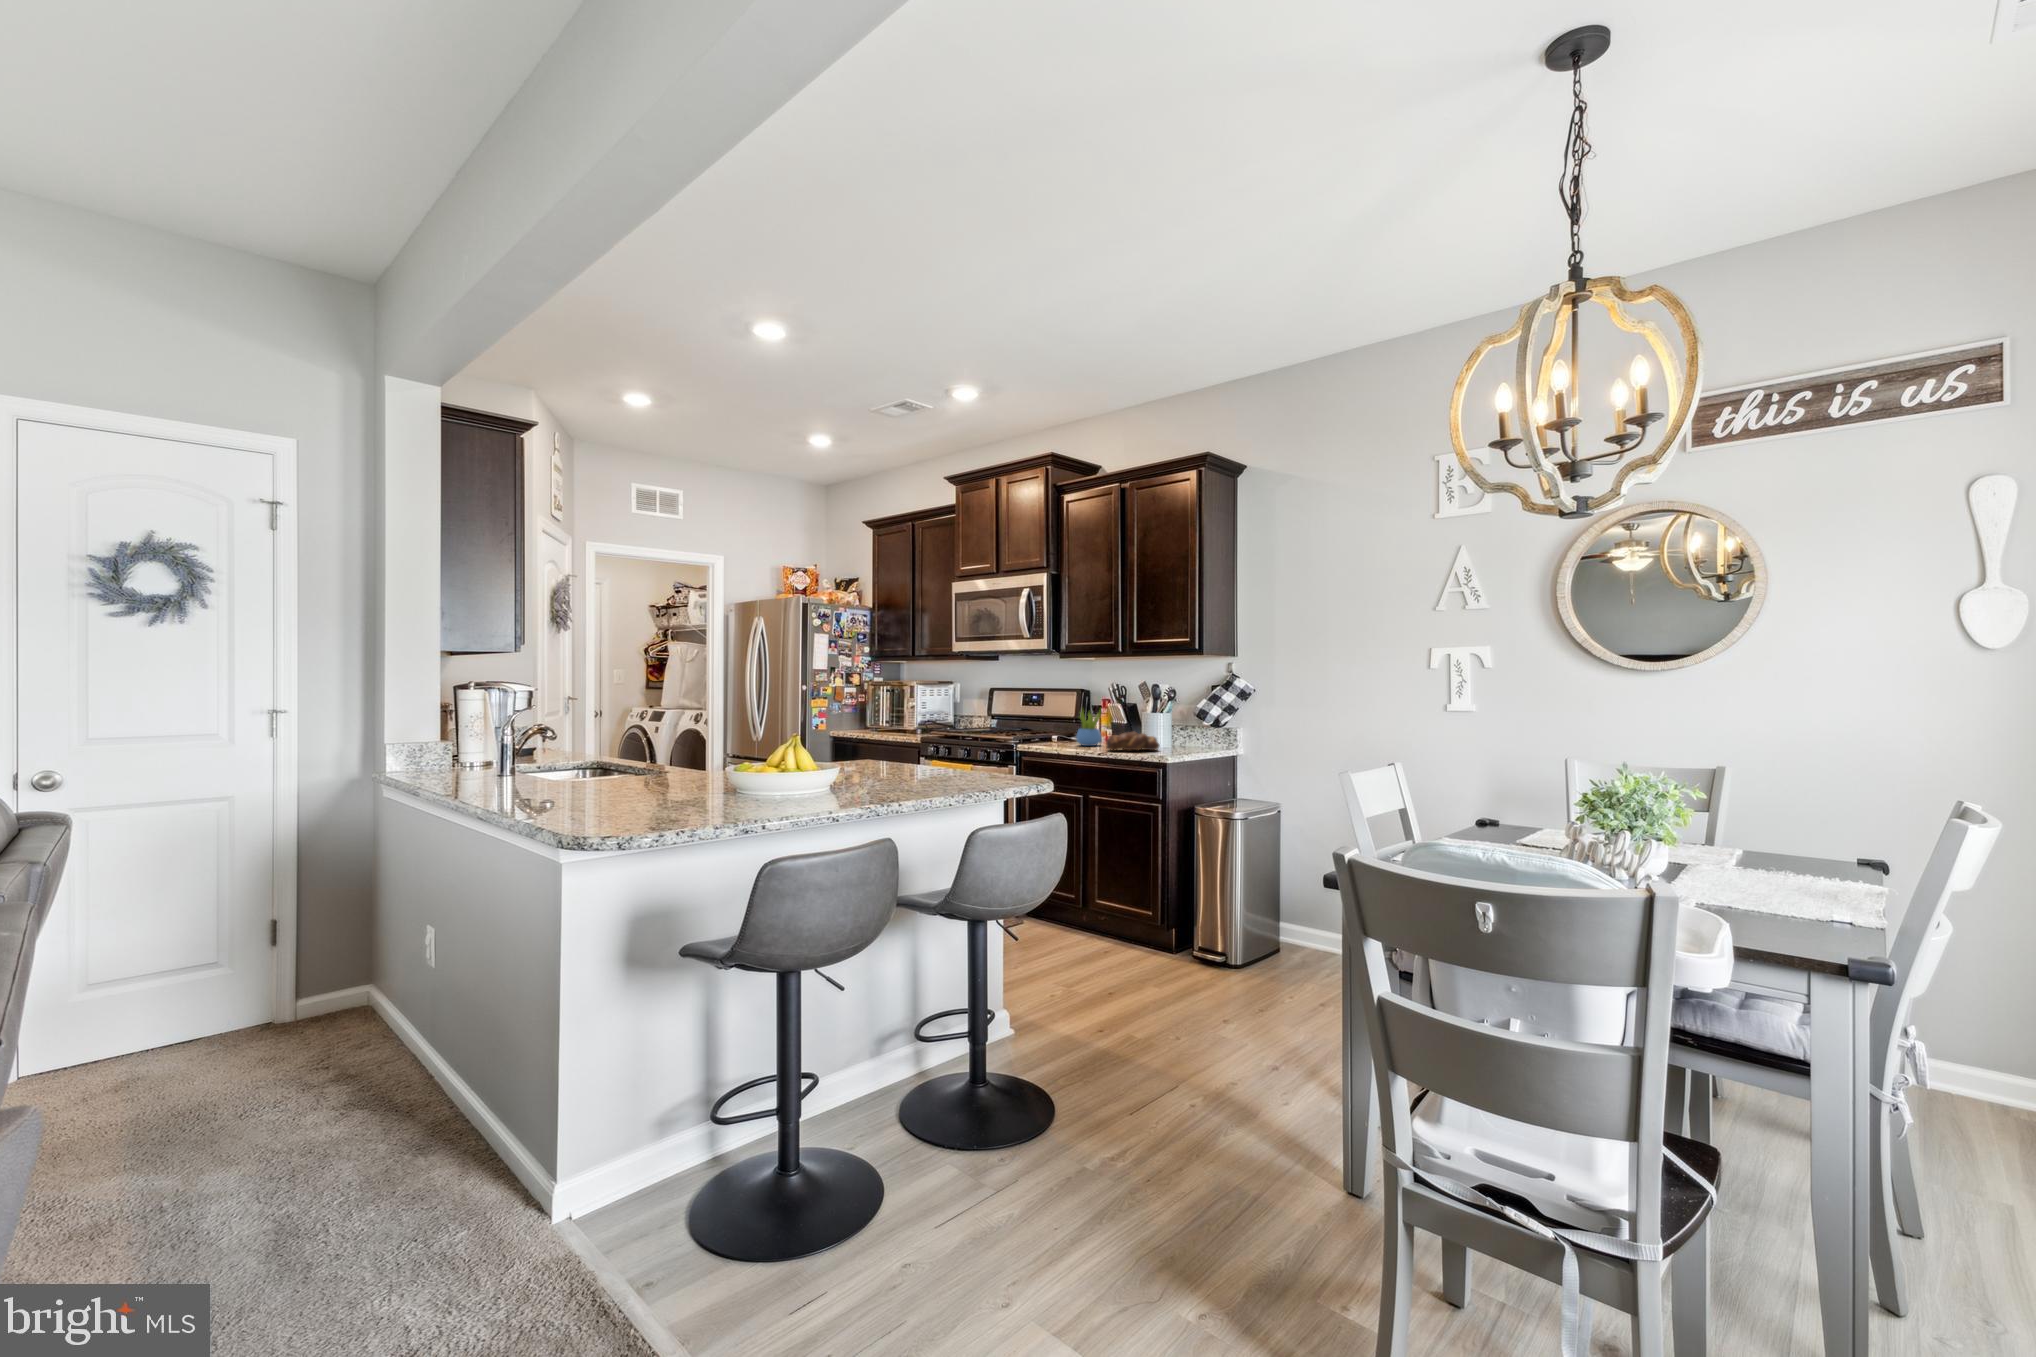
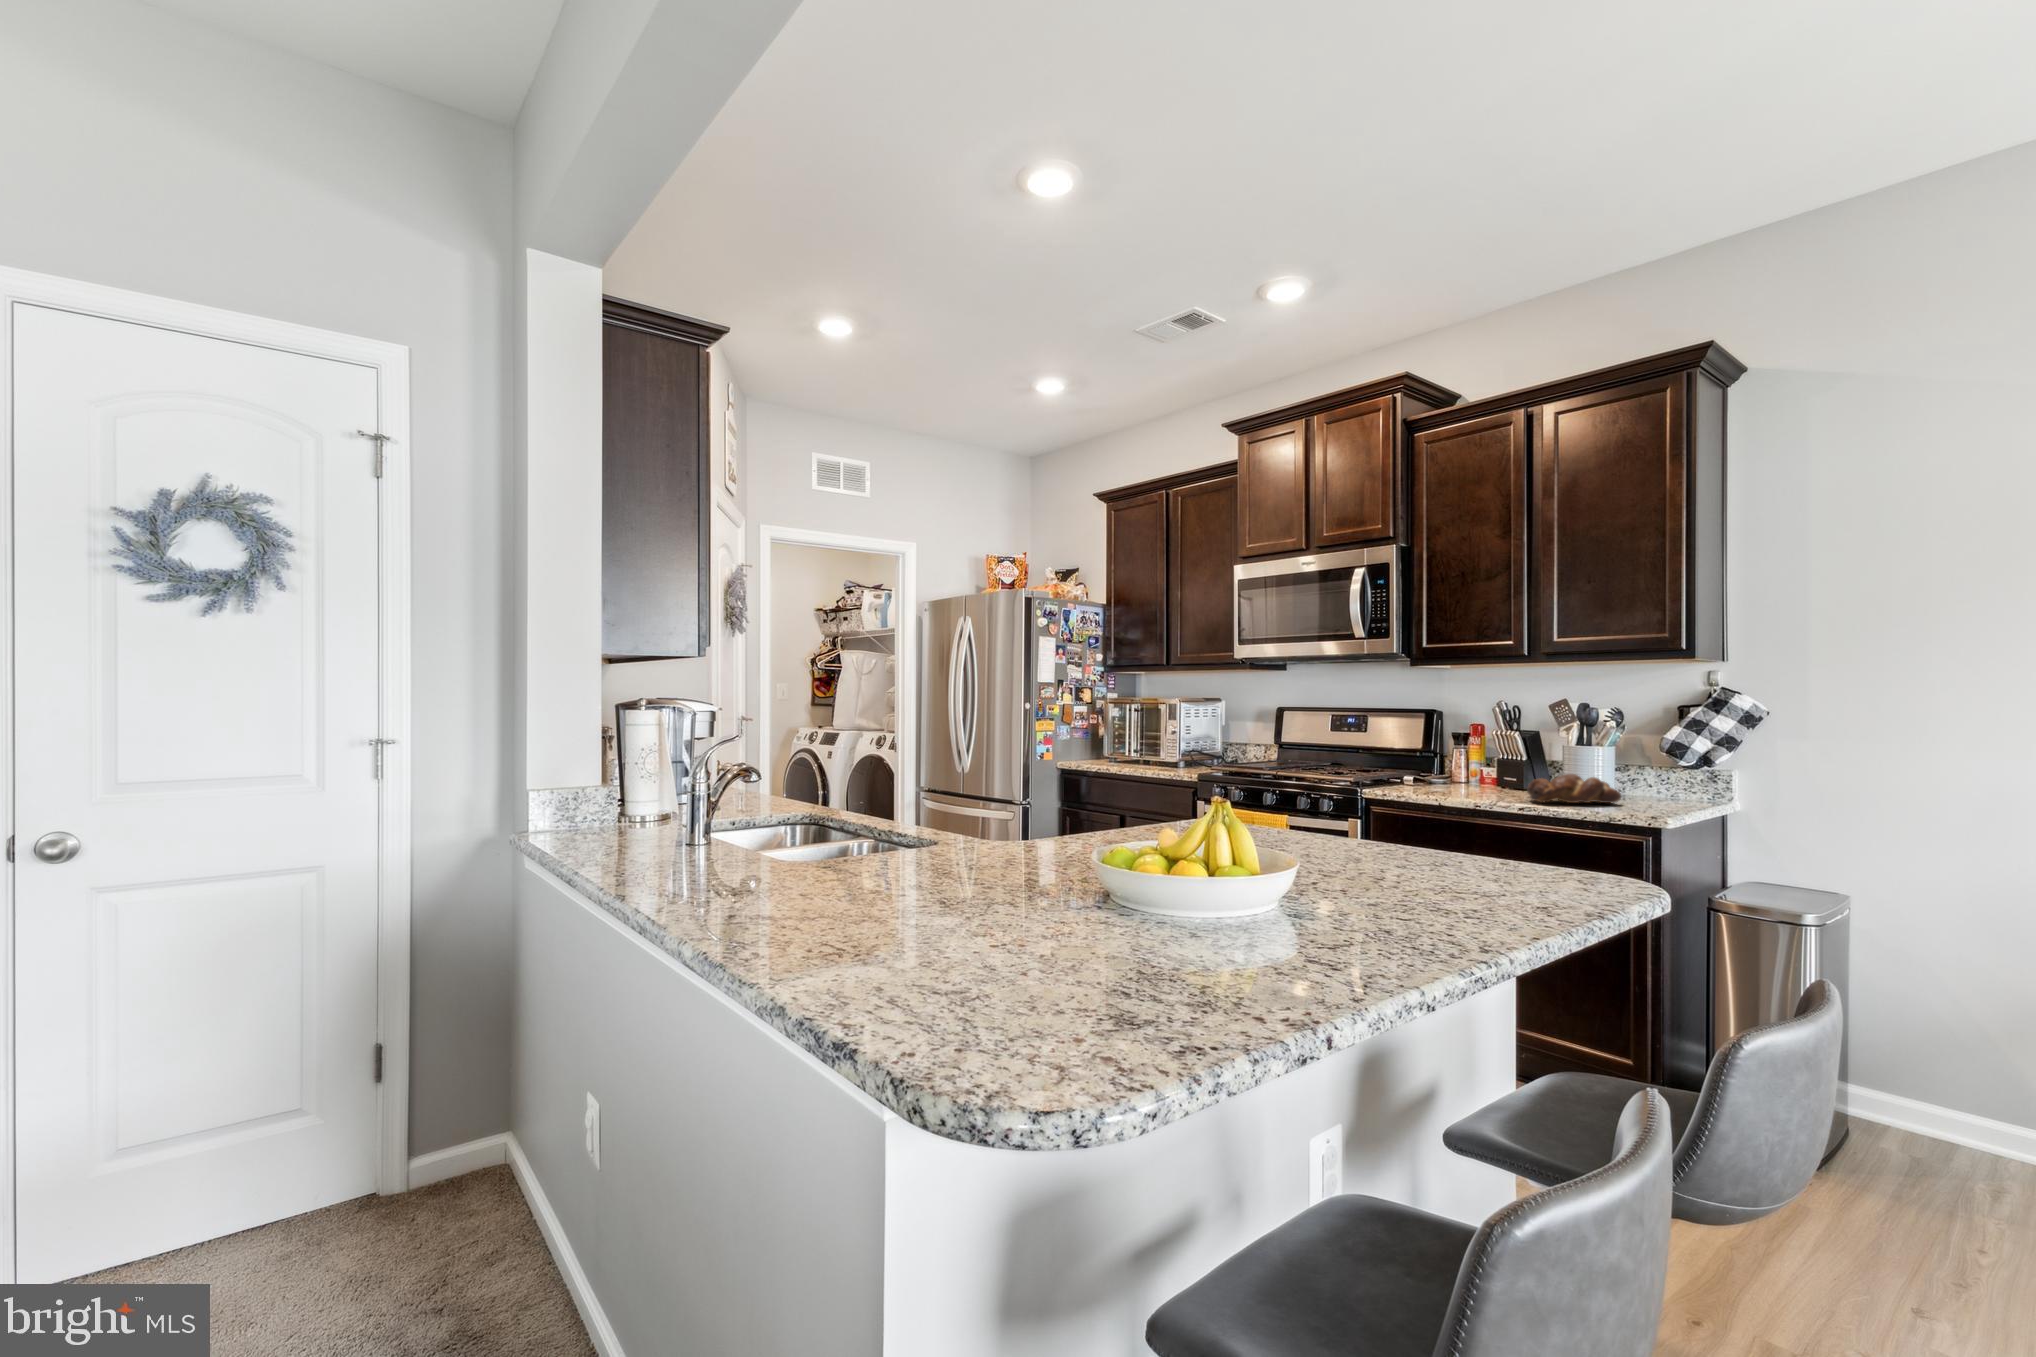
succulent plant: present [1076,711,1101,746] -> none [1461,735,1502,793]

